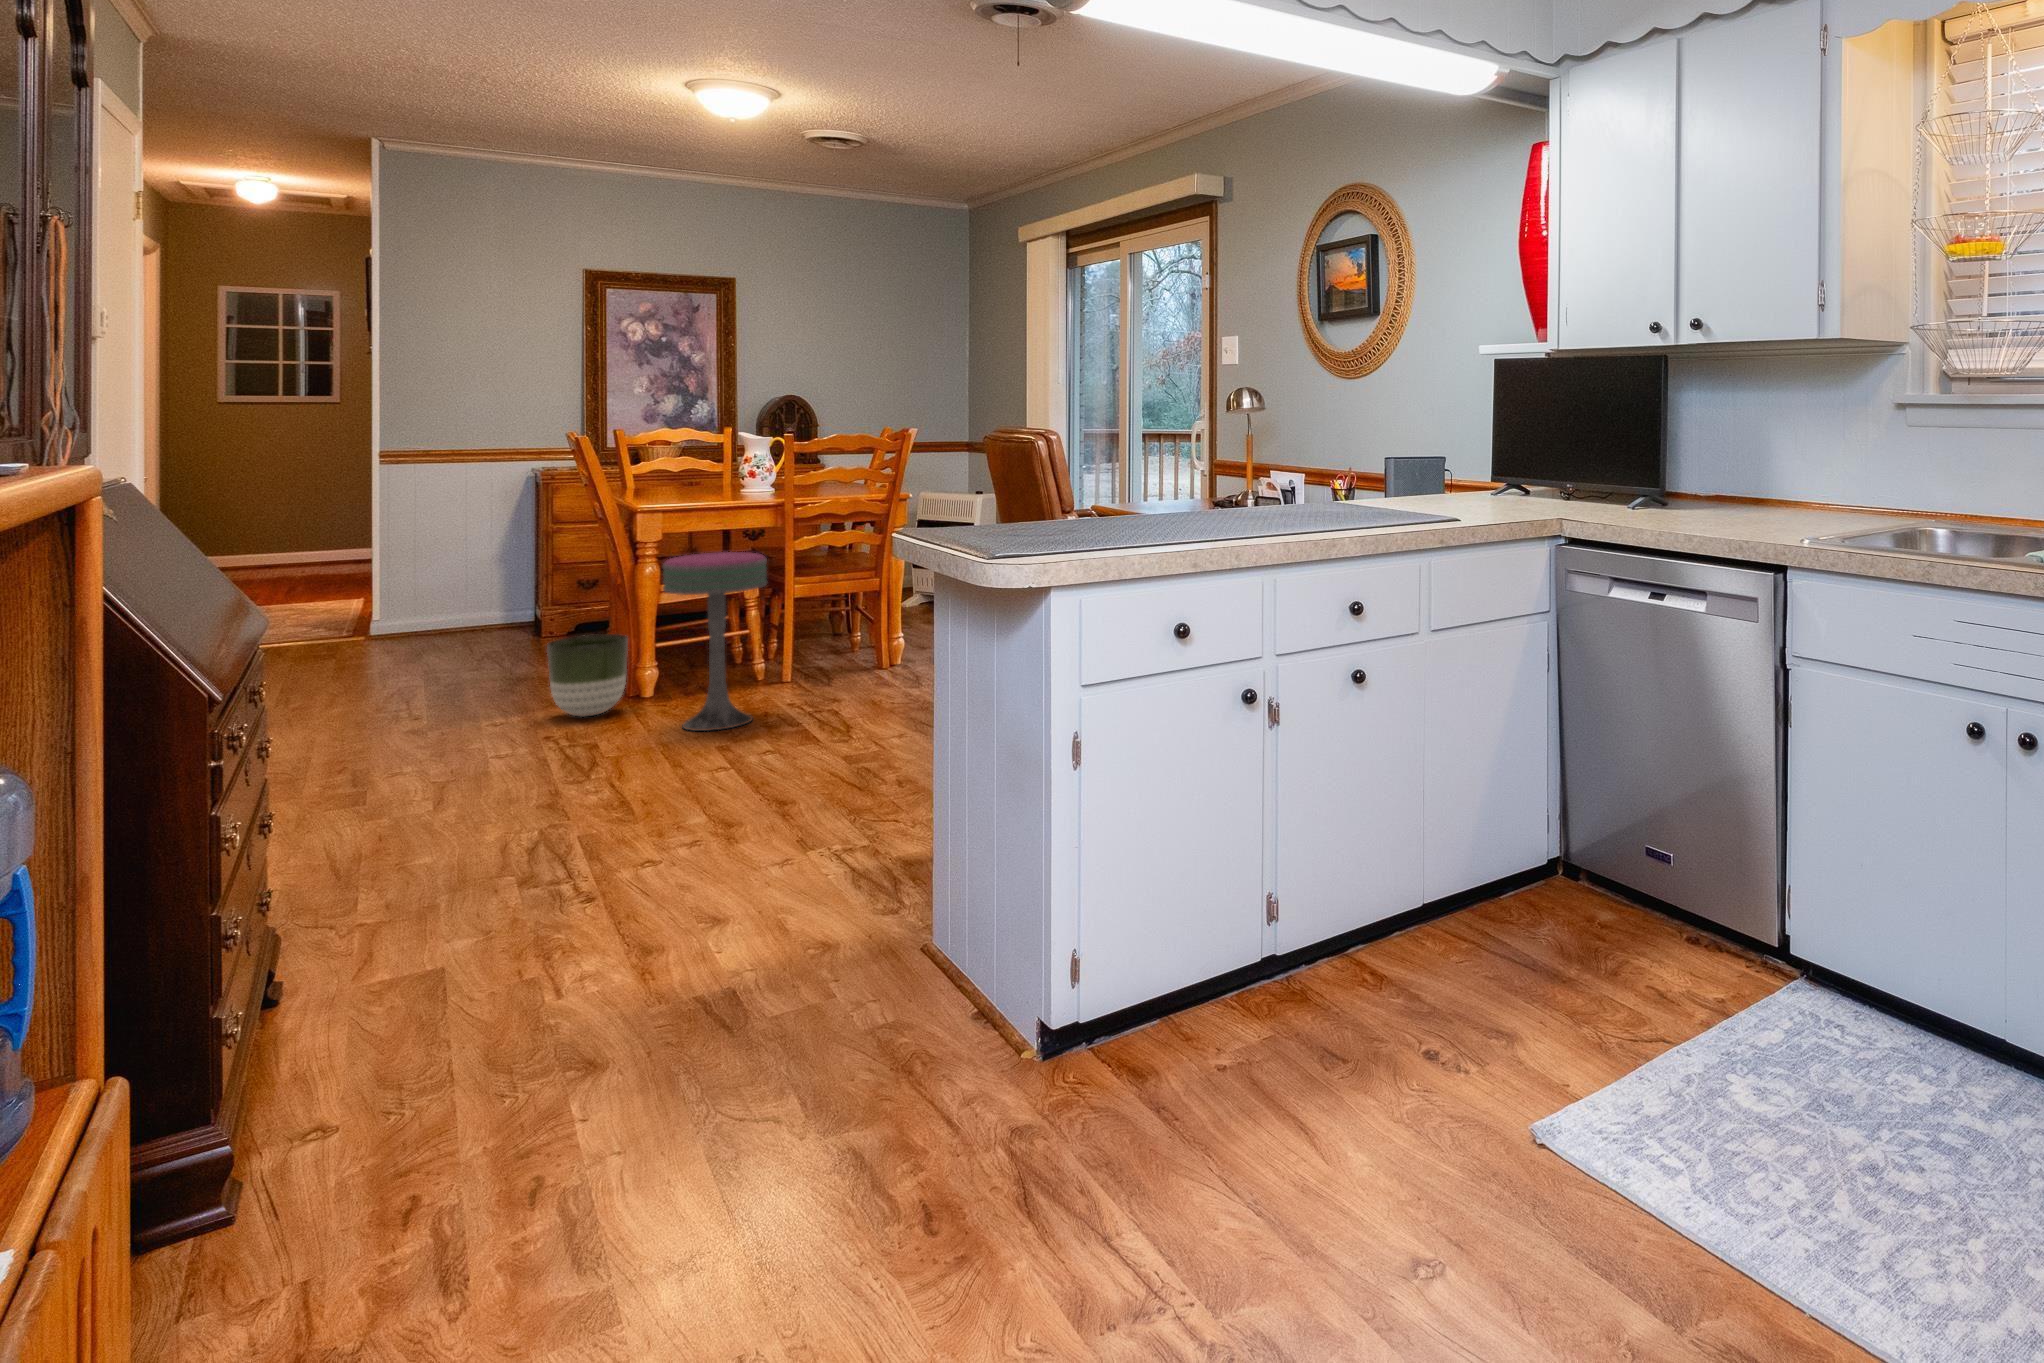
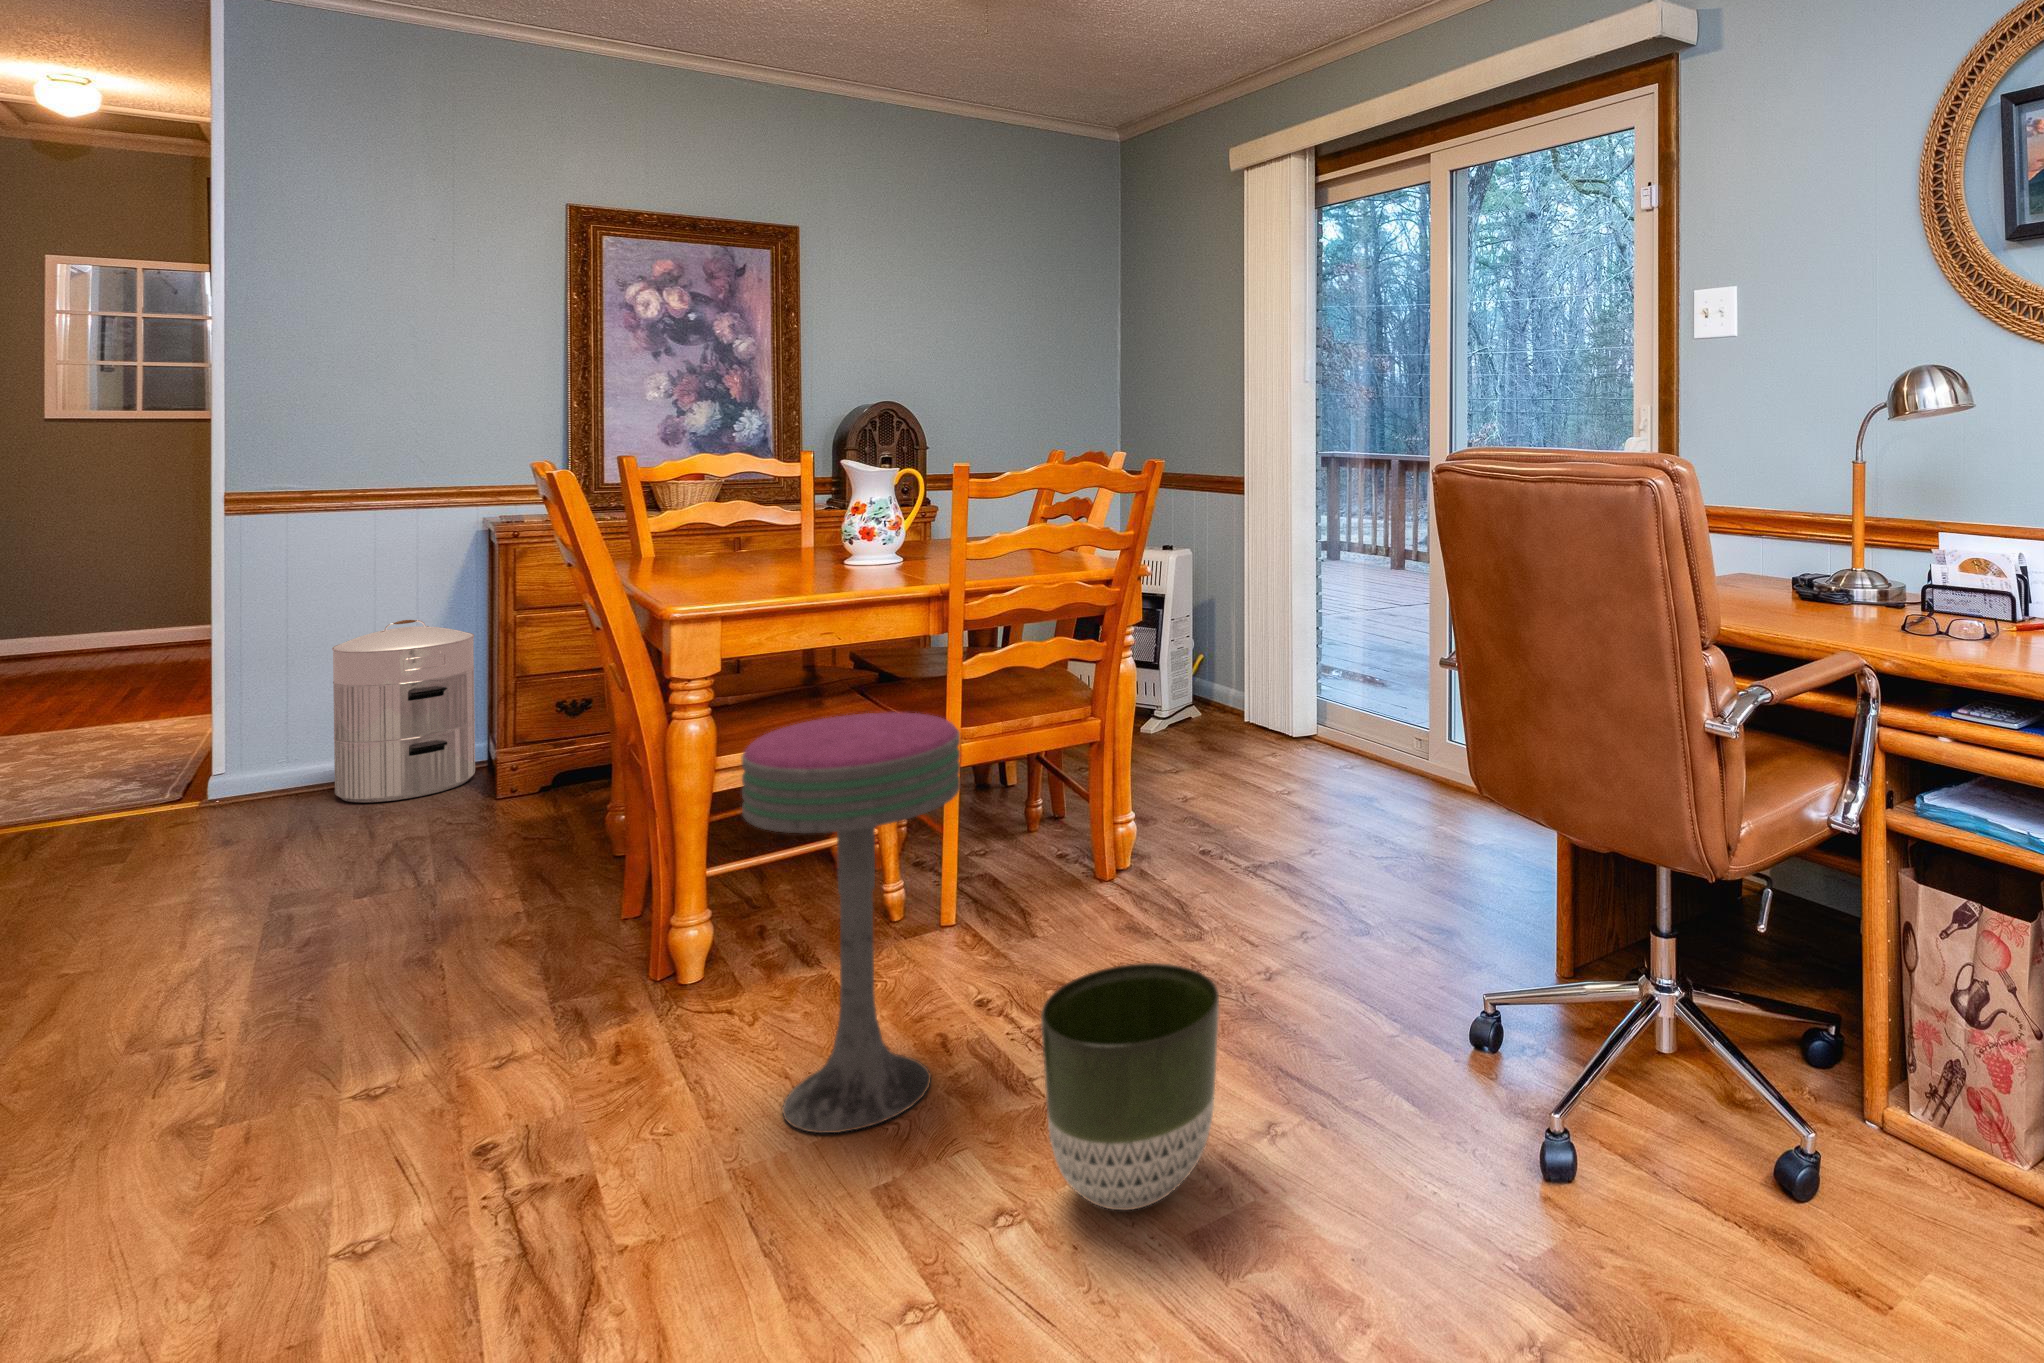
waste bin: none [444,529,528,637] -> present [332,620,475,803]
planter: present [547,634,628,717] -> present [1041,963,1219,1210]

